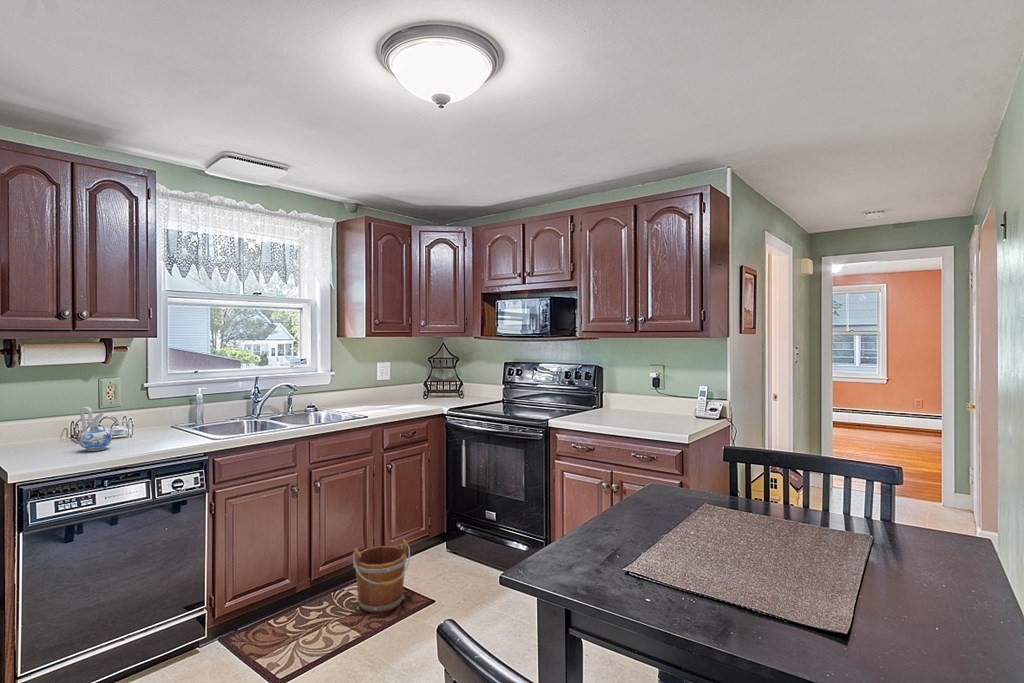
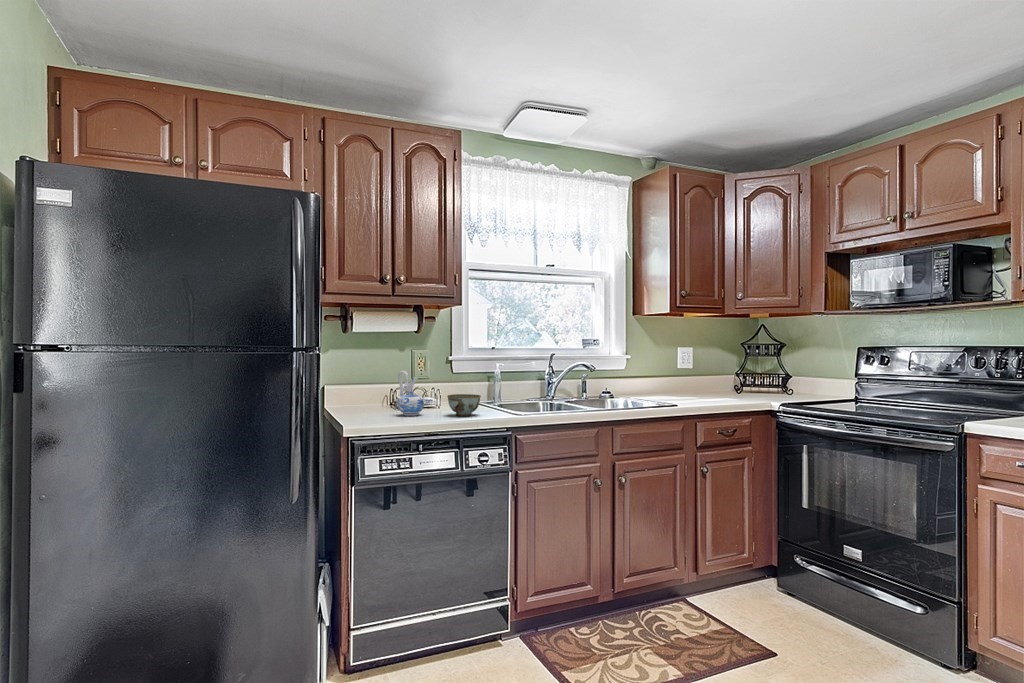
bowl: none [138,425,176,446] -> present [447,394,481,416]
bucket: present [353,539,410,613] -> none [666,561,740,650]

